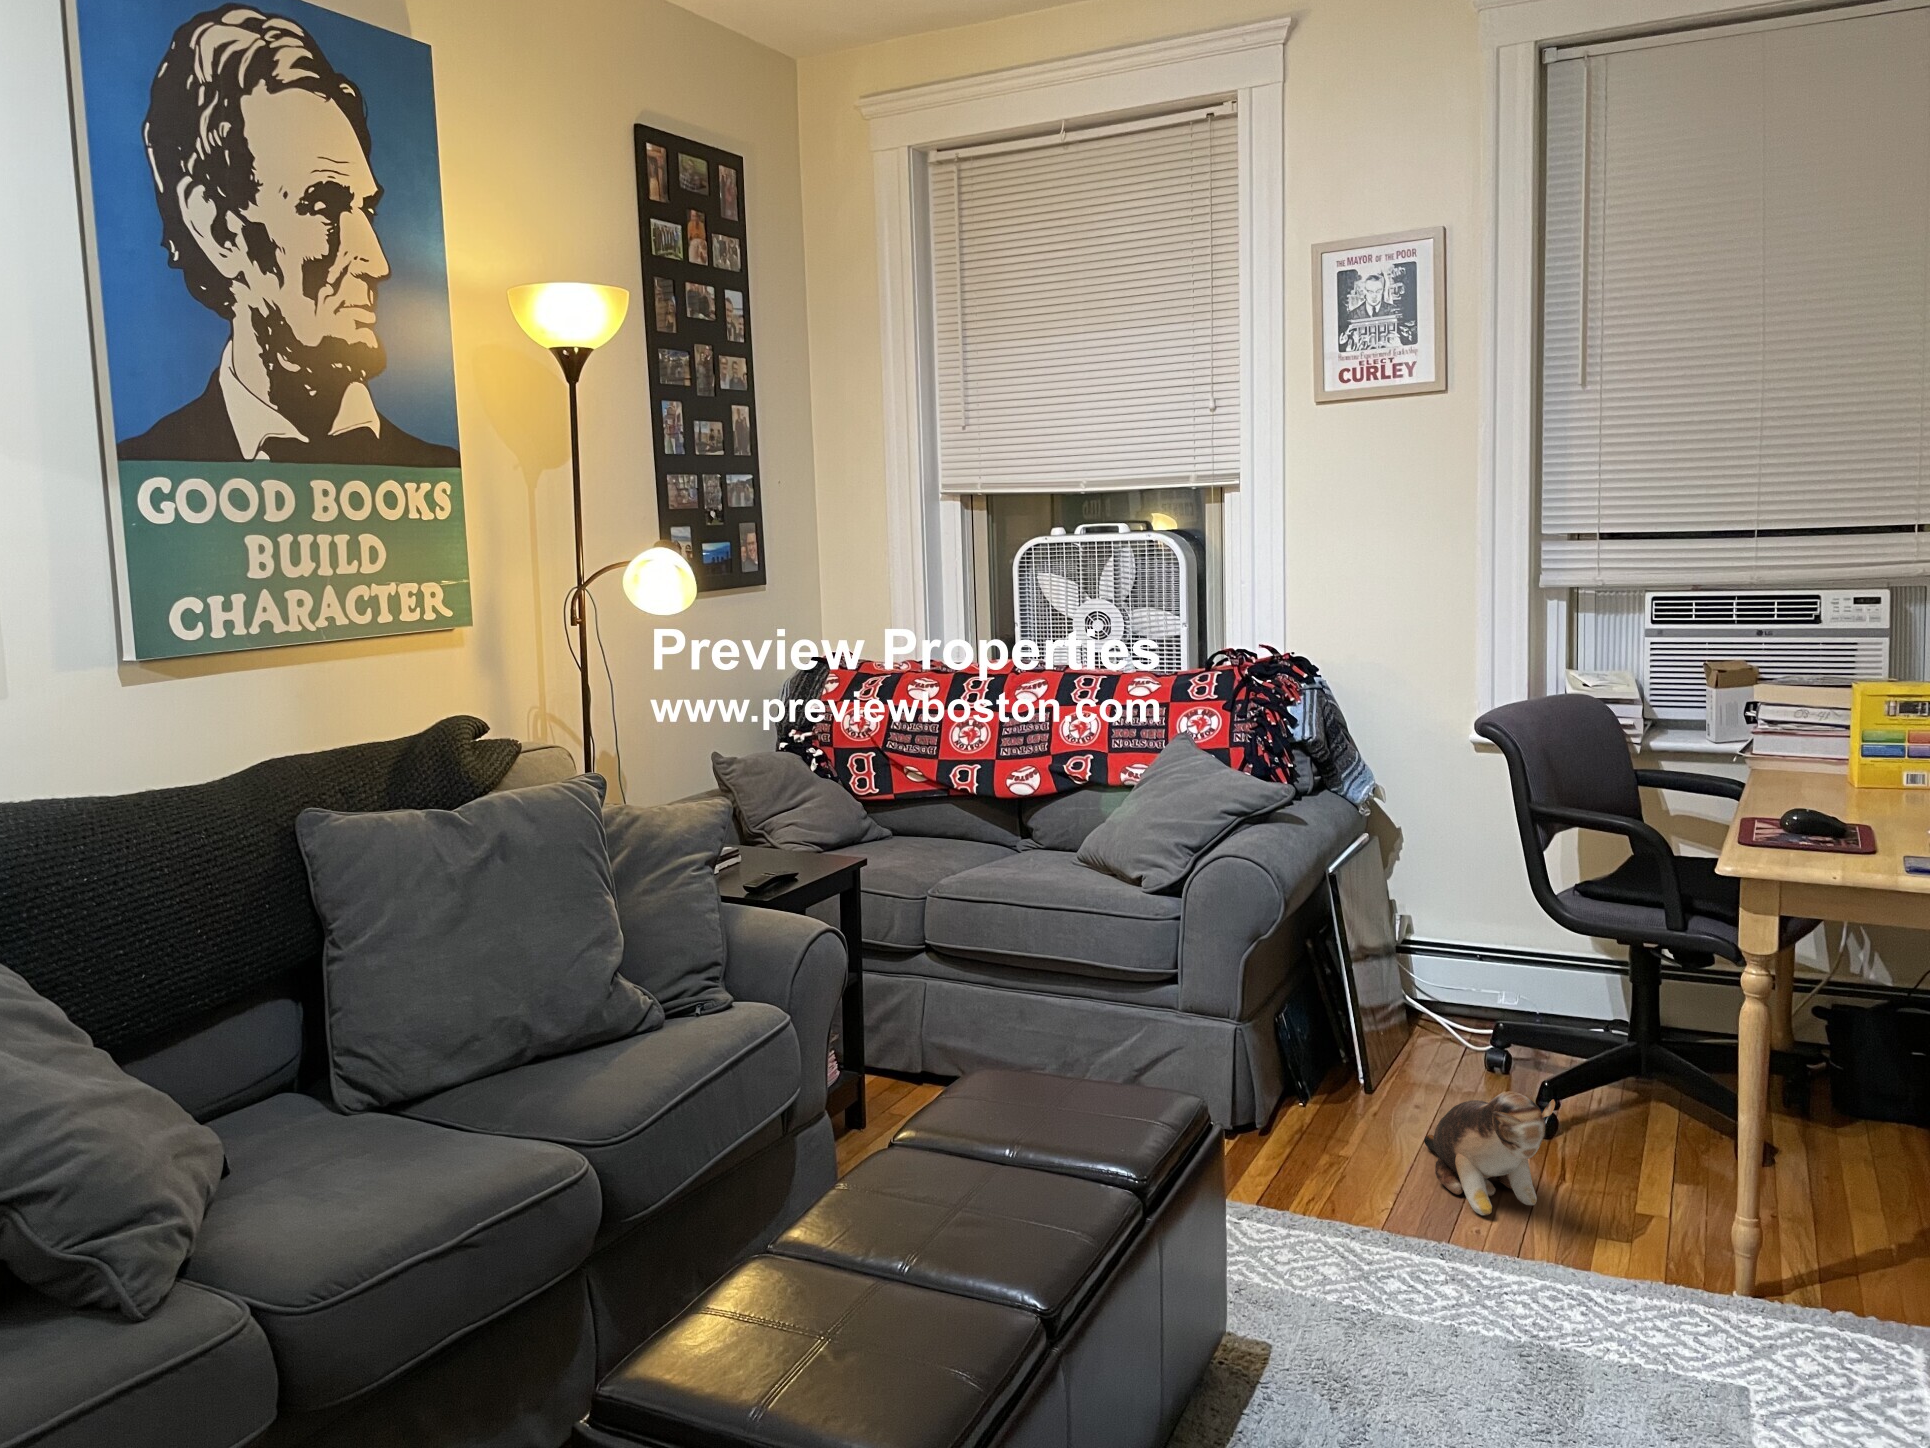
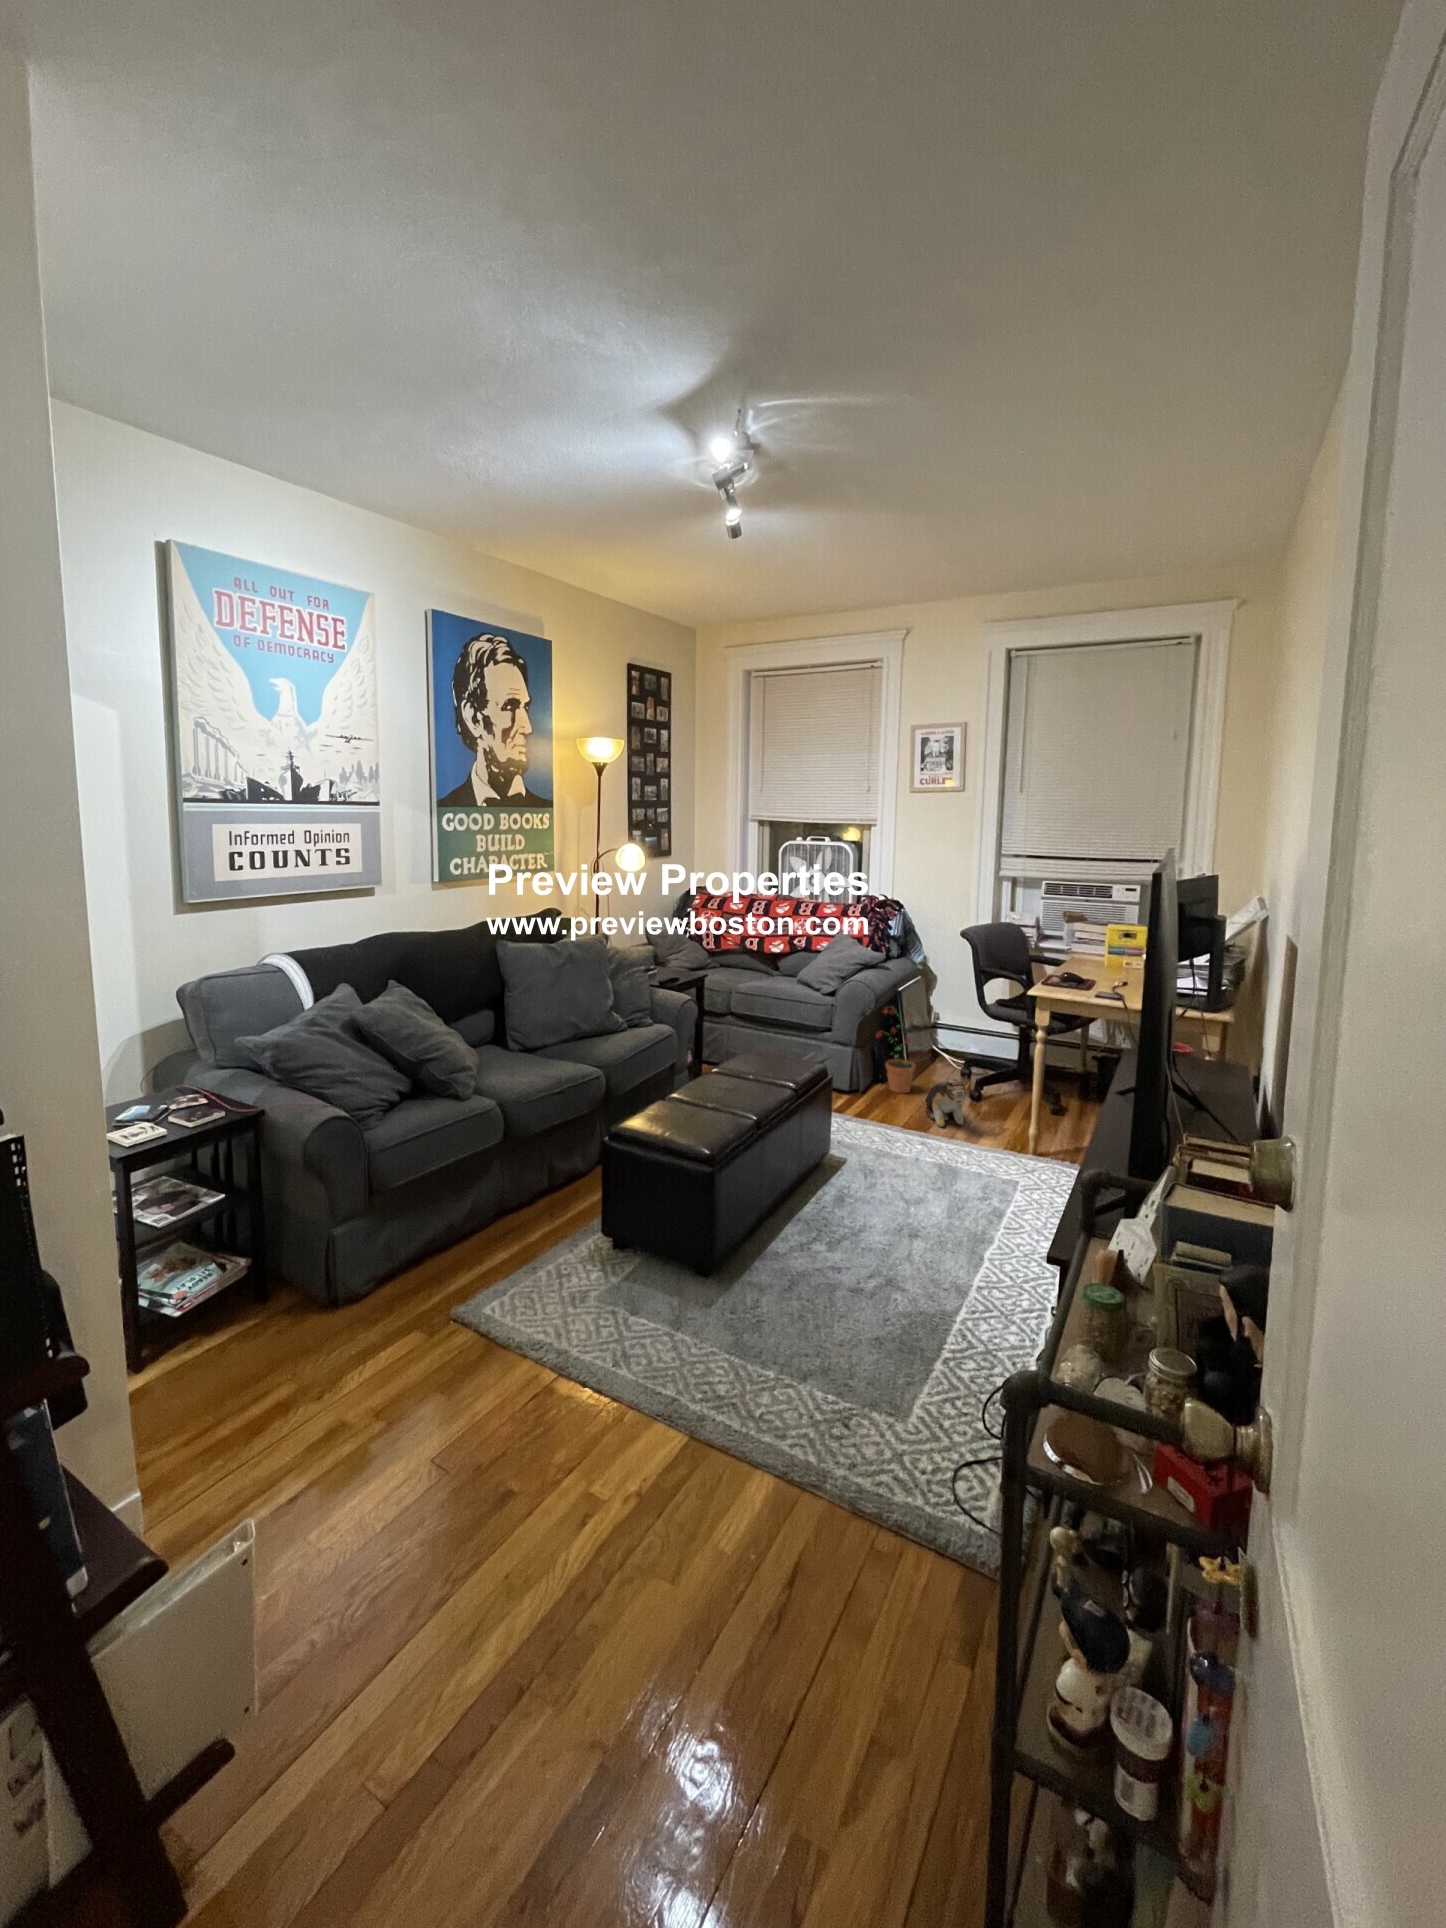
potted plant: none [1288,912,1401,1124] -> present [876,1007,917,1093]

